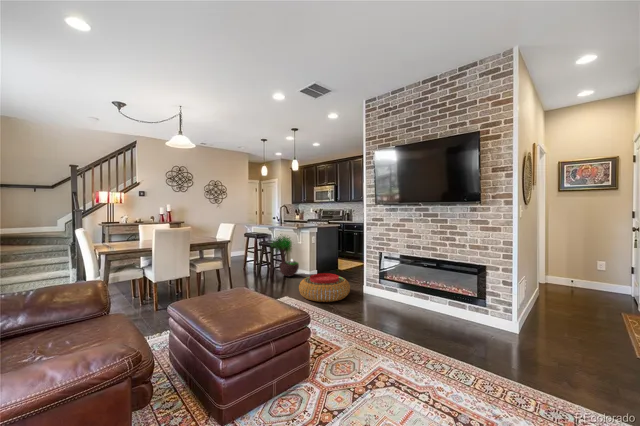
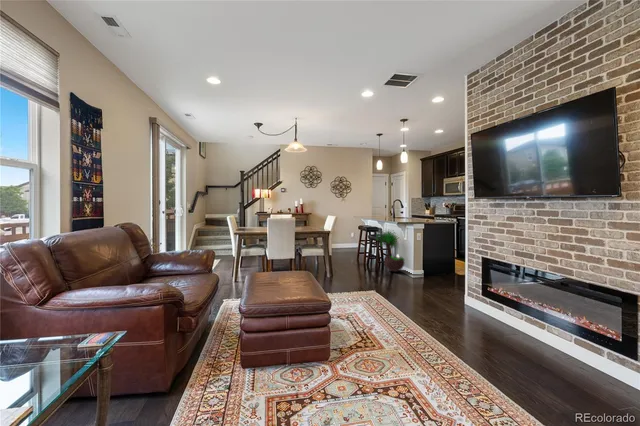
pouf: present [299,273,350,302] -> none [387,272,444,303]

